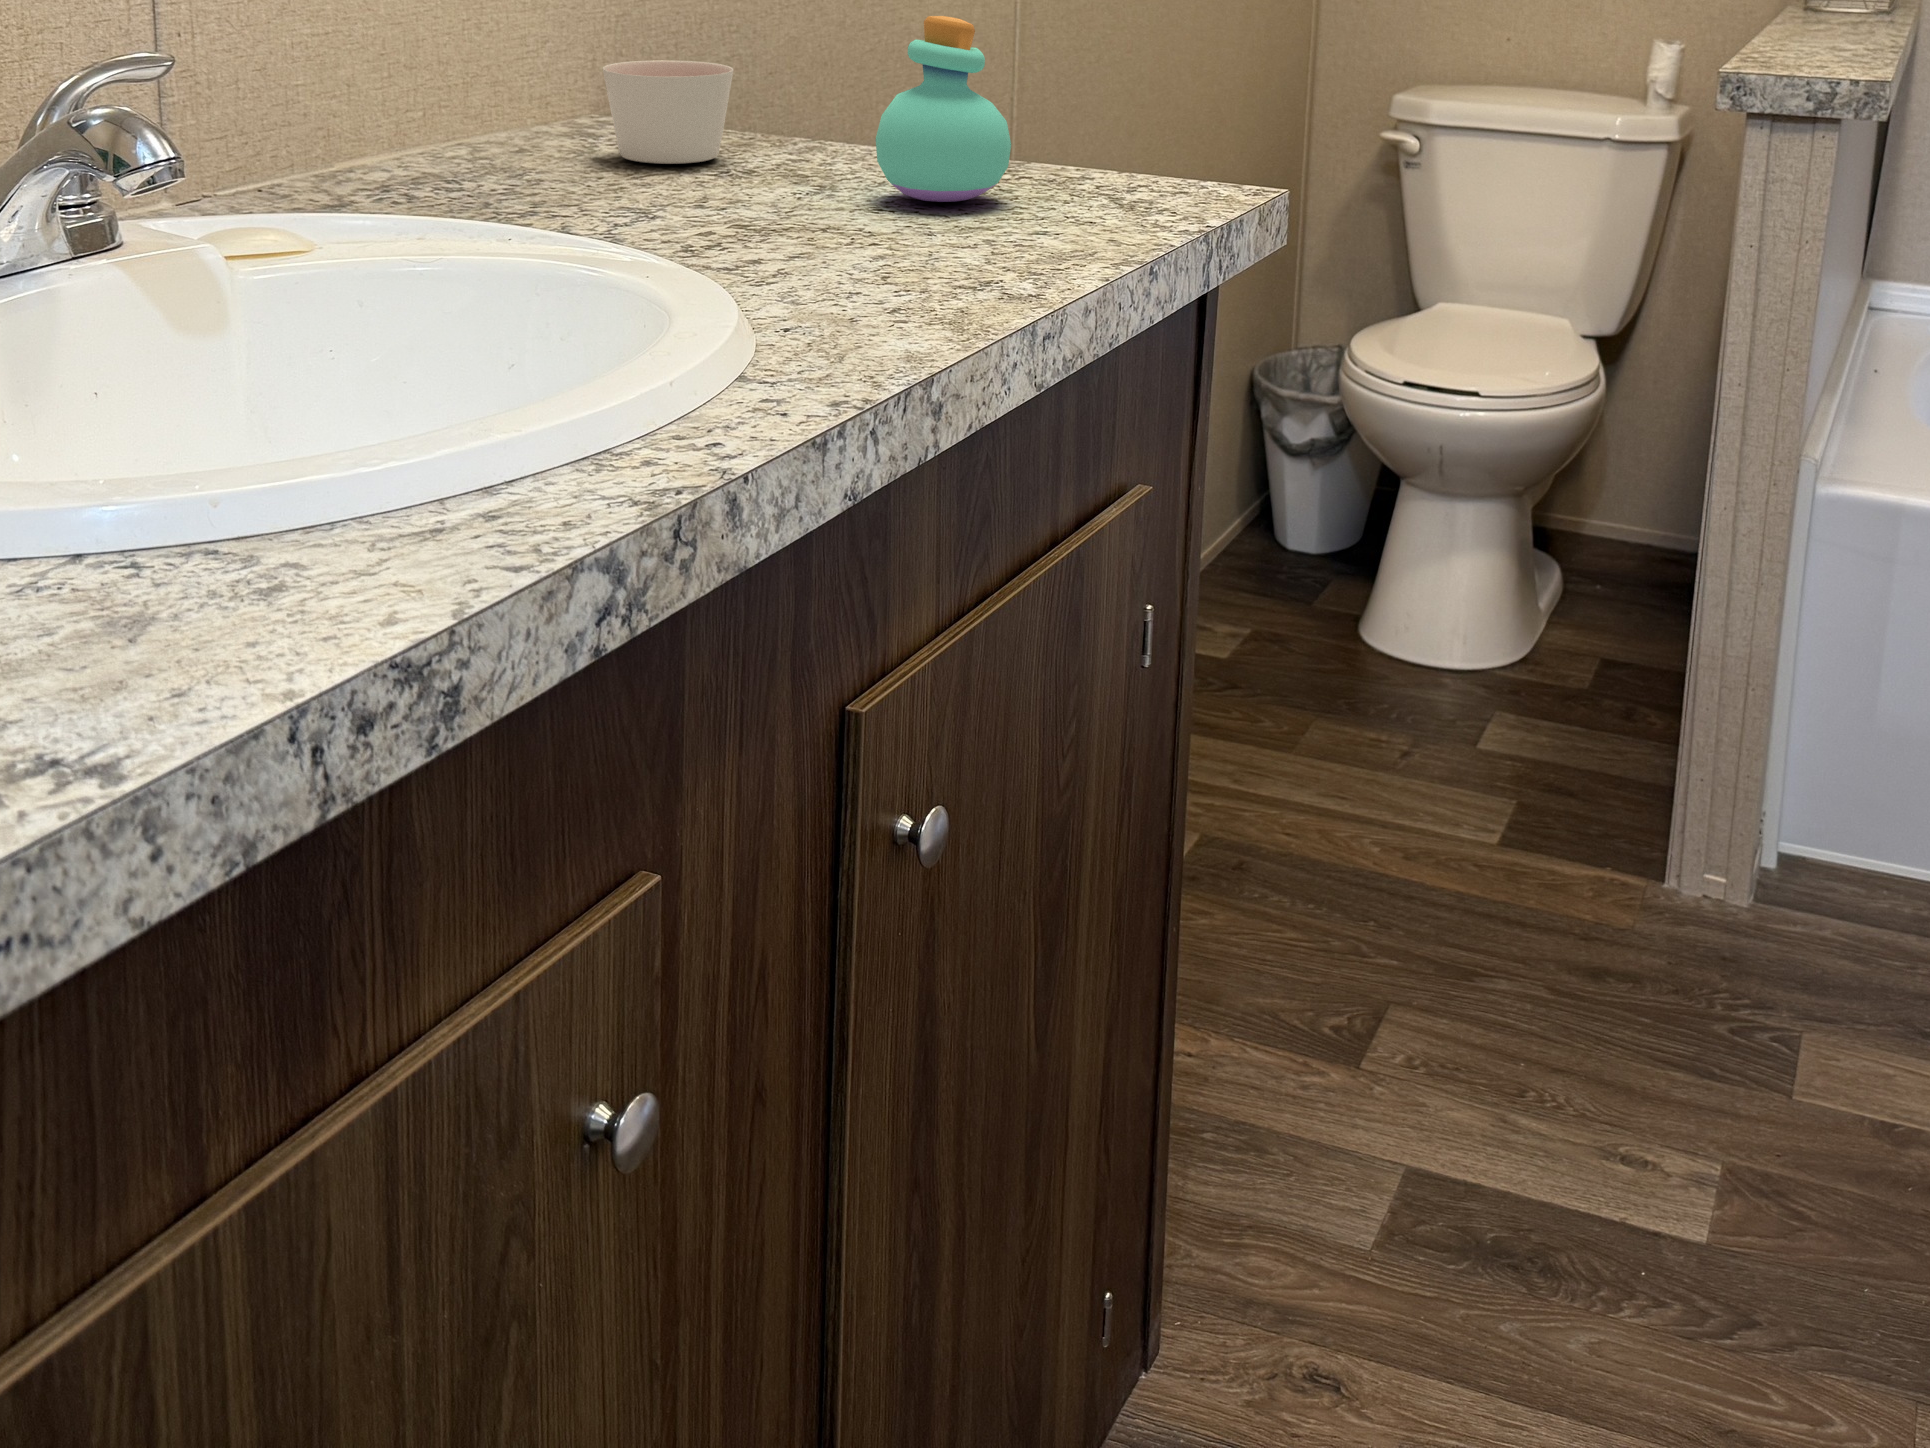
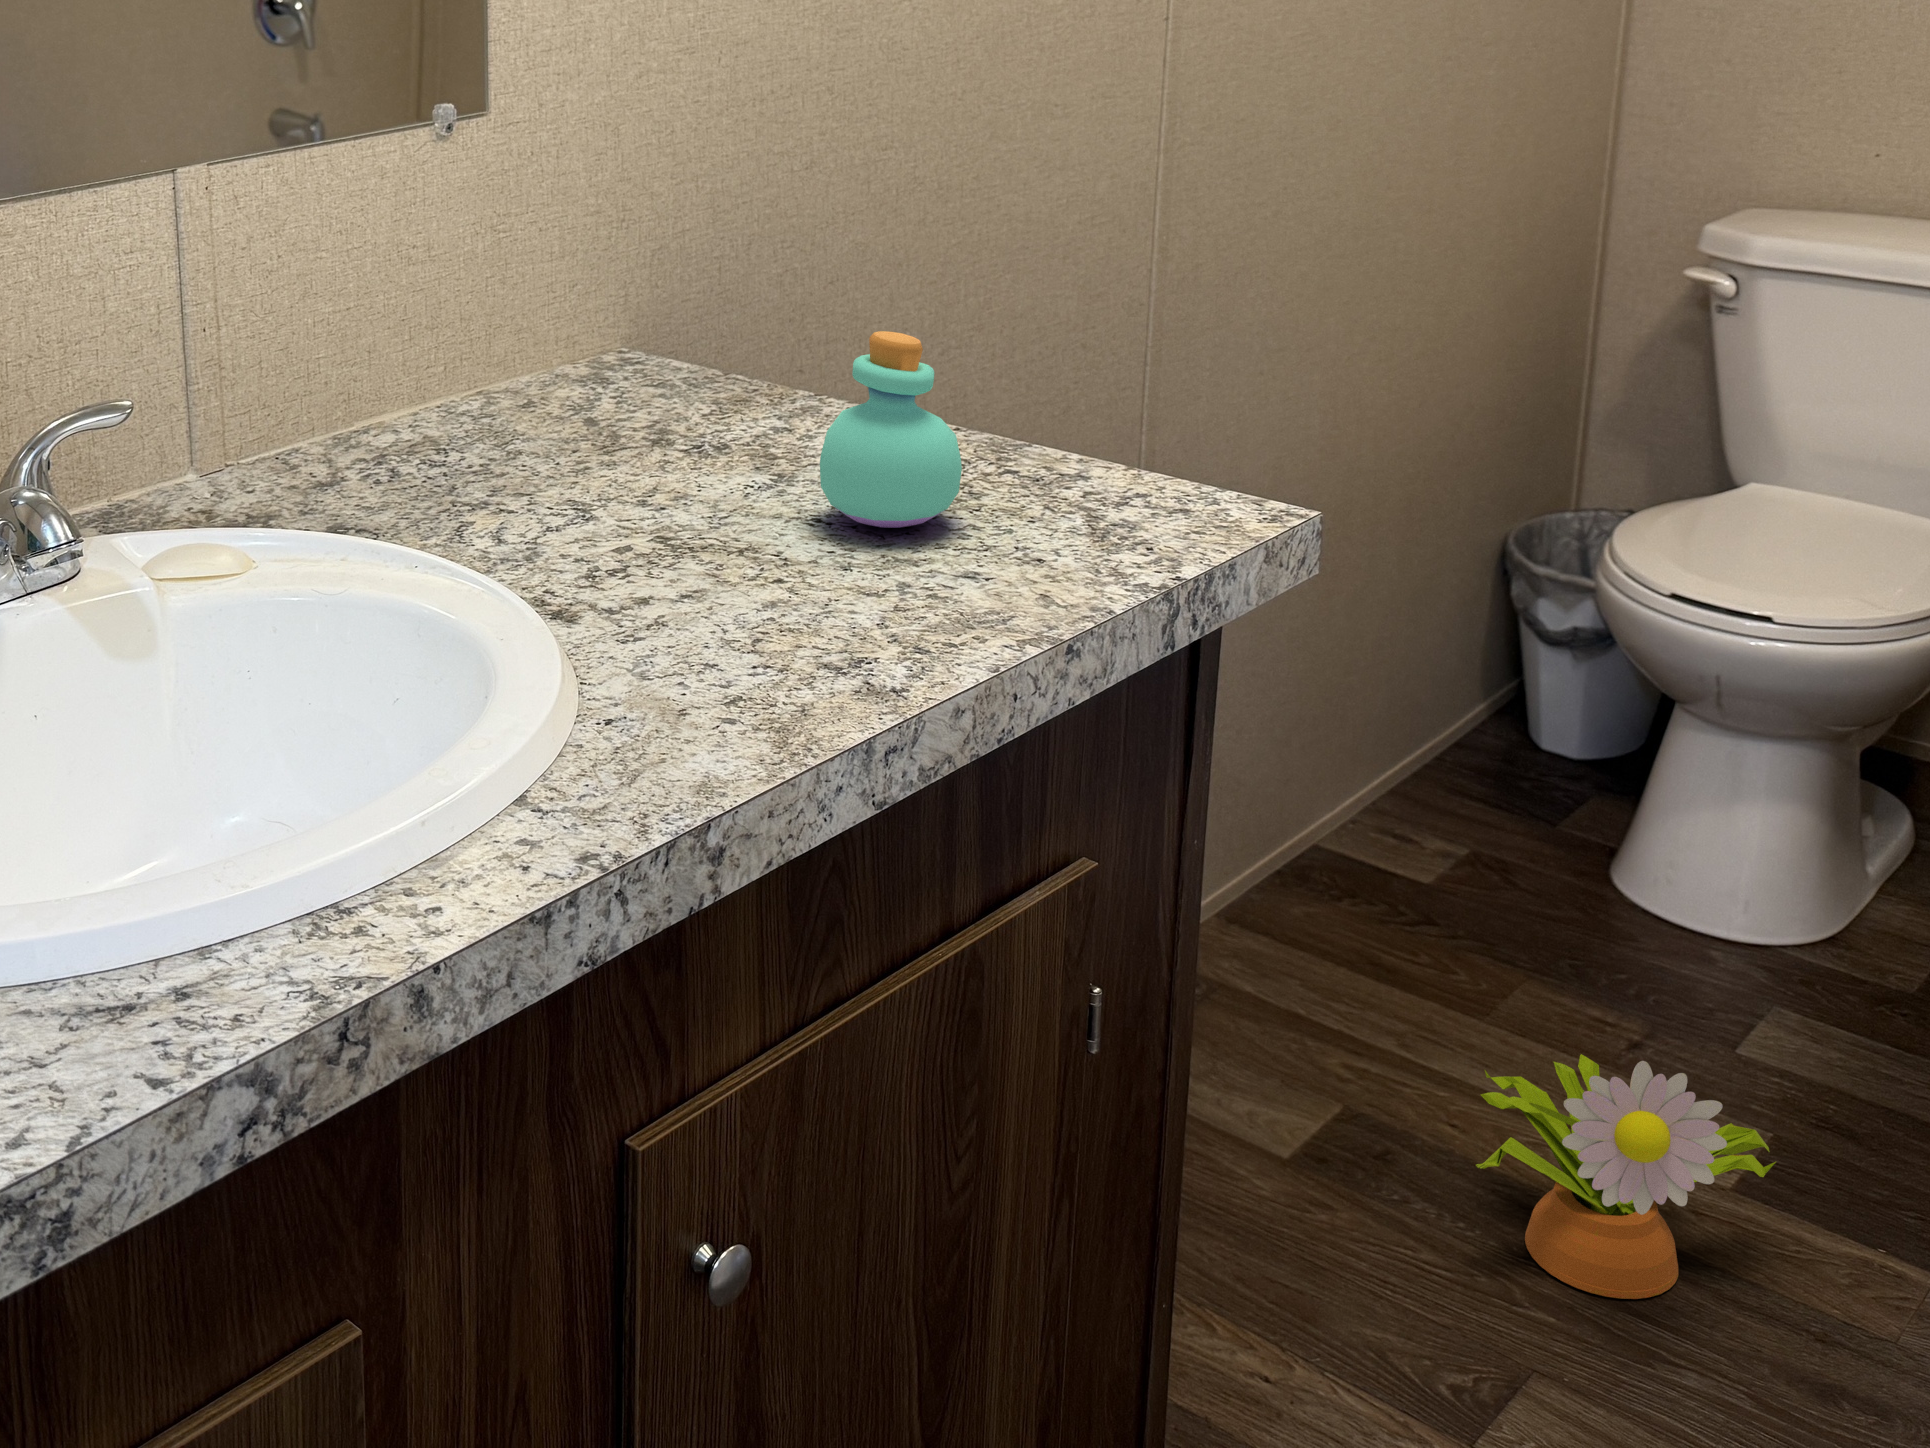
candle: present [603,60,733,164] -> none [585,333,714,448]
decorative plant: none [1305,731,1533,941] -> present [1476,1054,1776,1299]

